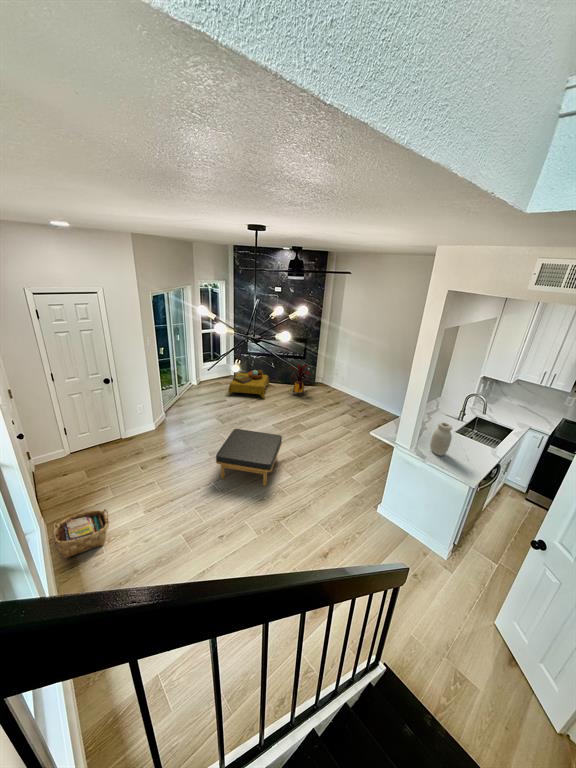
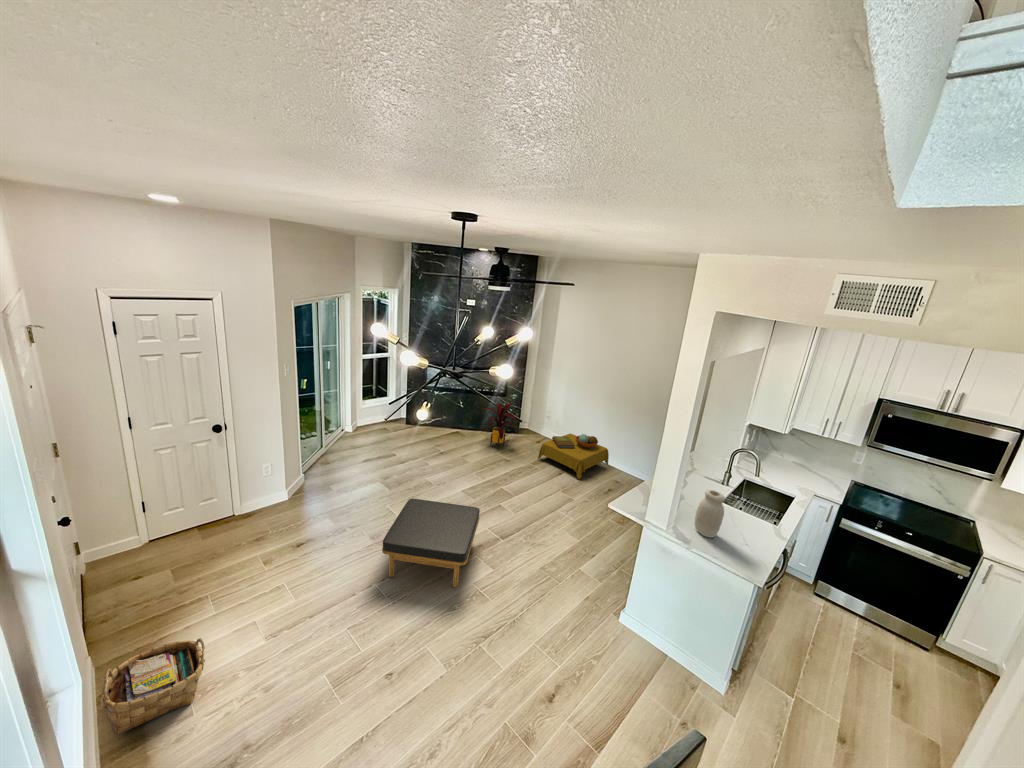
side table: present [228,370,269,399] -> present [538,434,609,479]

